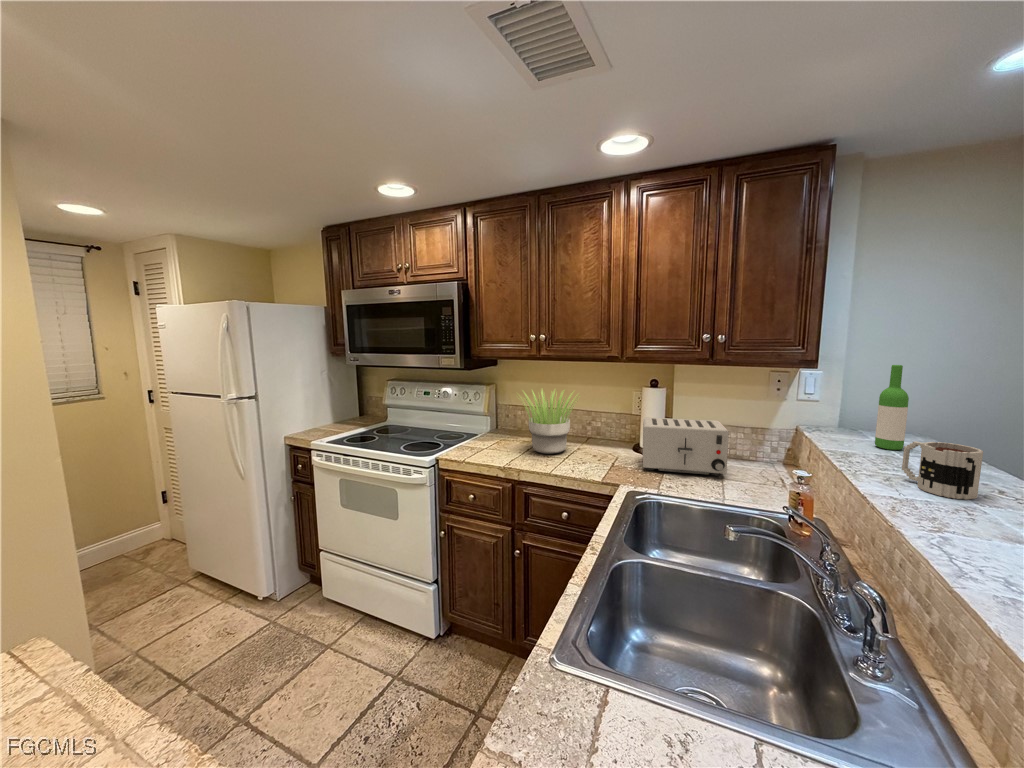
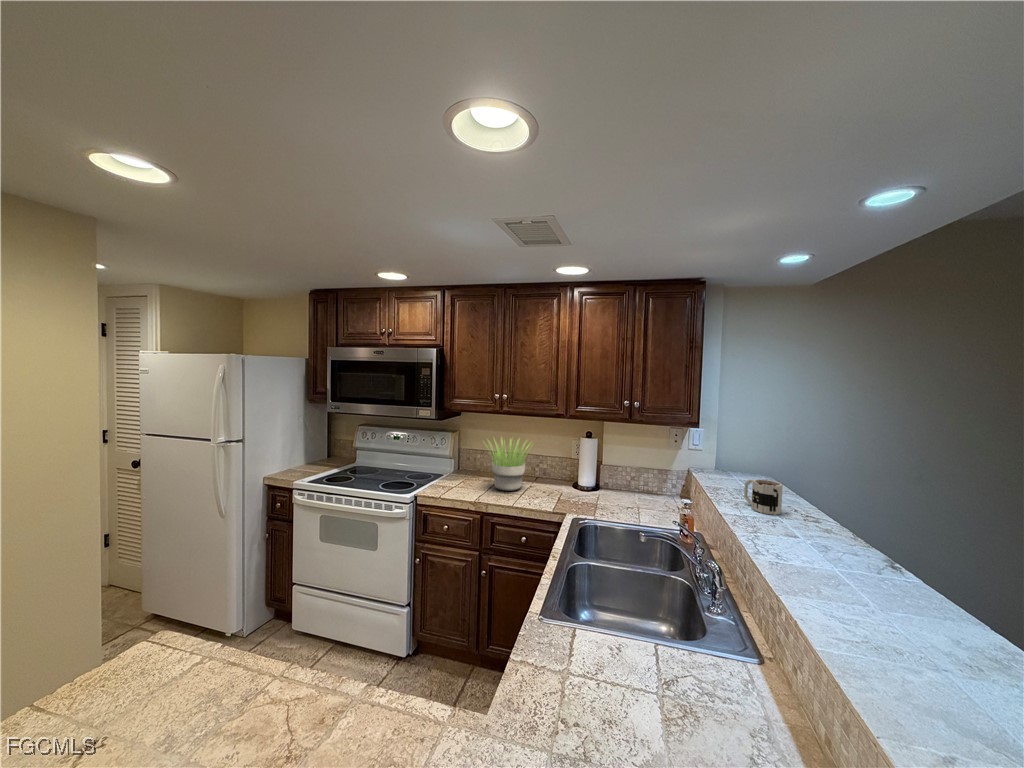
wine bottle: present [875,365,909,450] -> none [735,428,753,485]
toaster: present [642,417,729,476] -> none [581,462,643,506]

